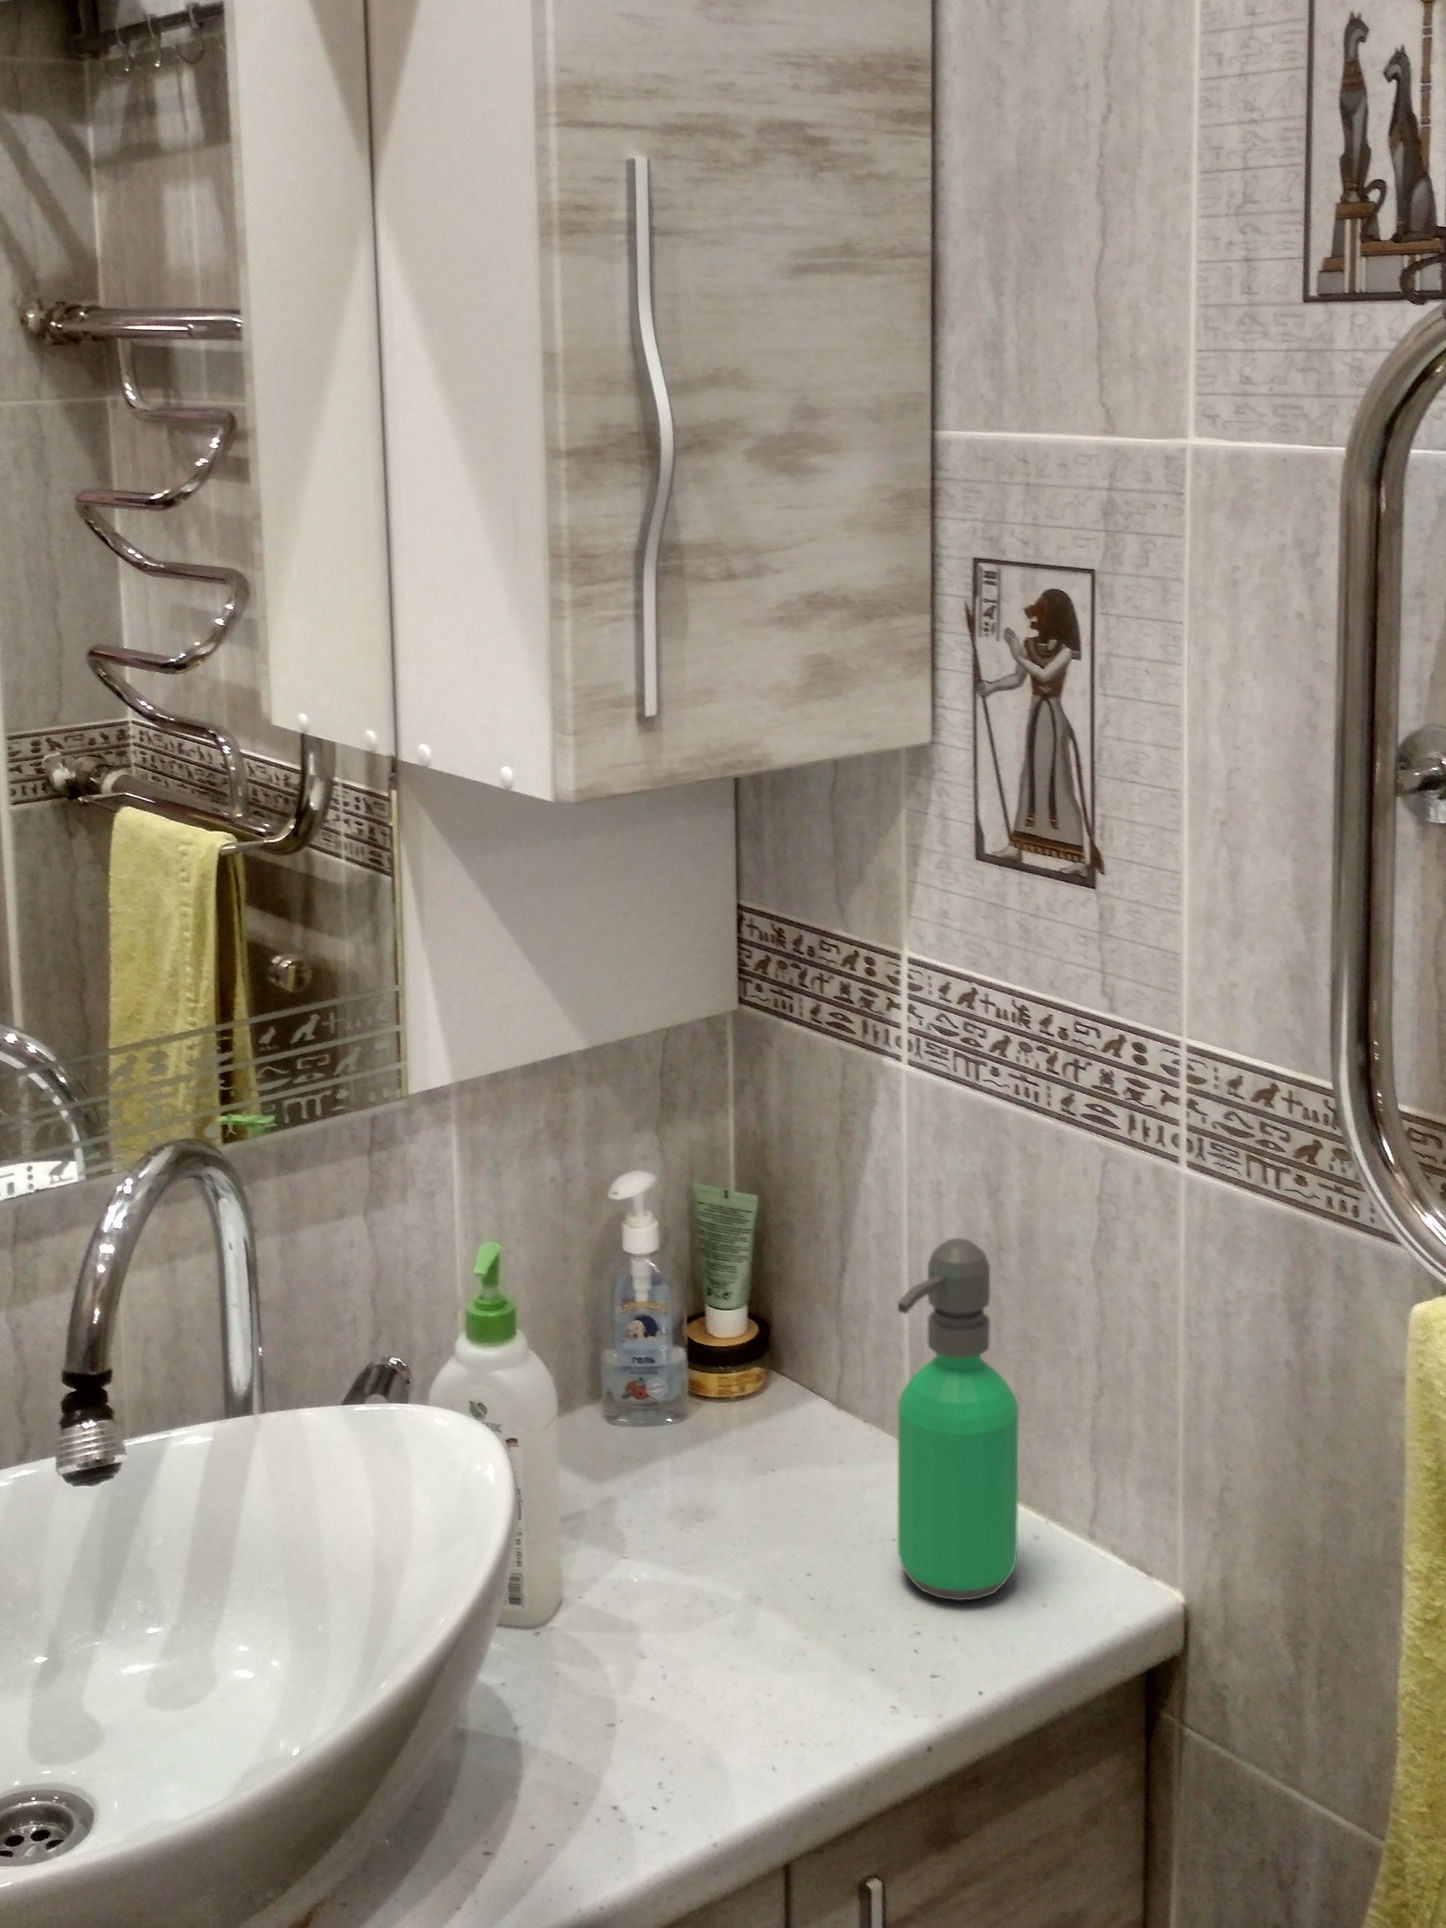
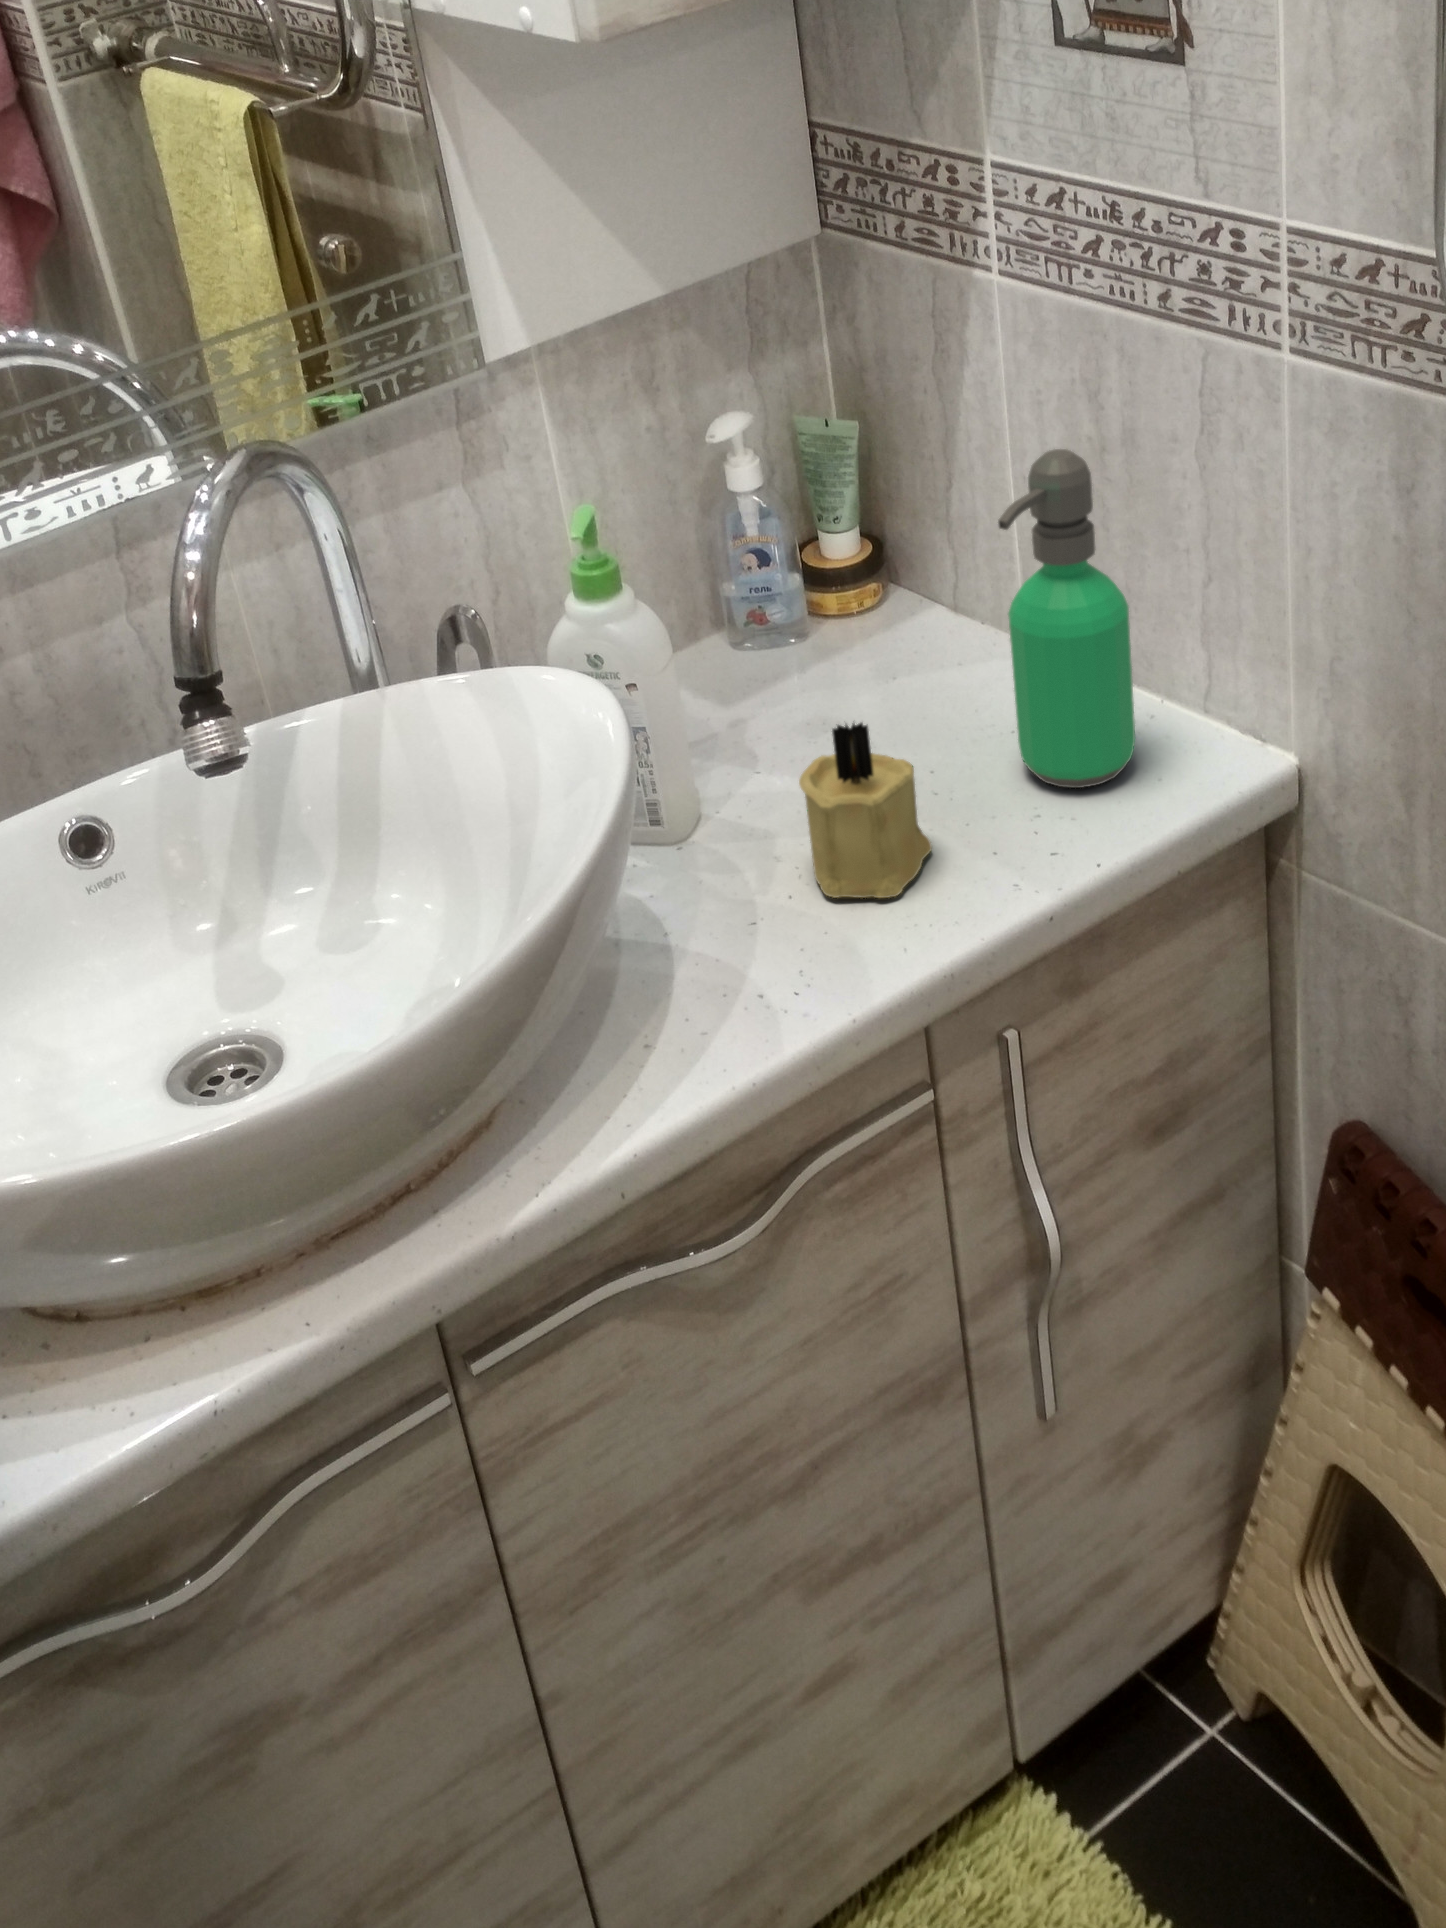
candle: none [674,1498,804,1701] -> present [799,723,932,898]

